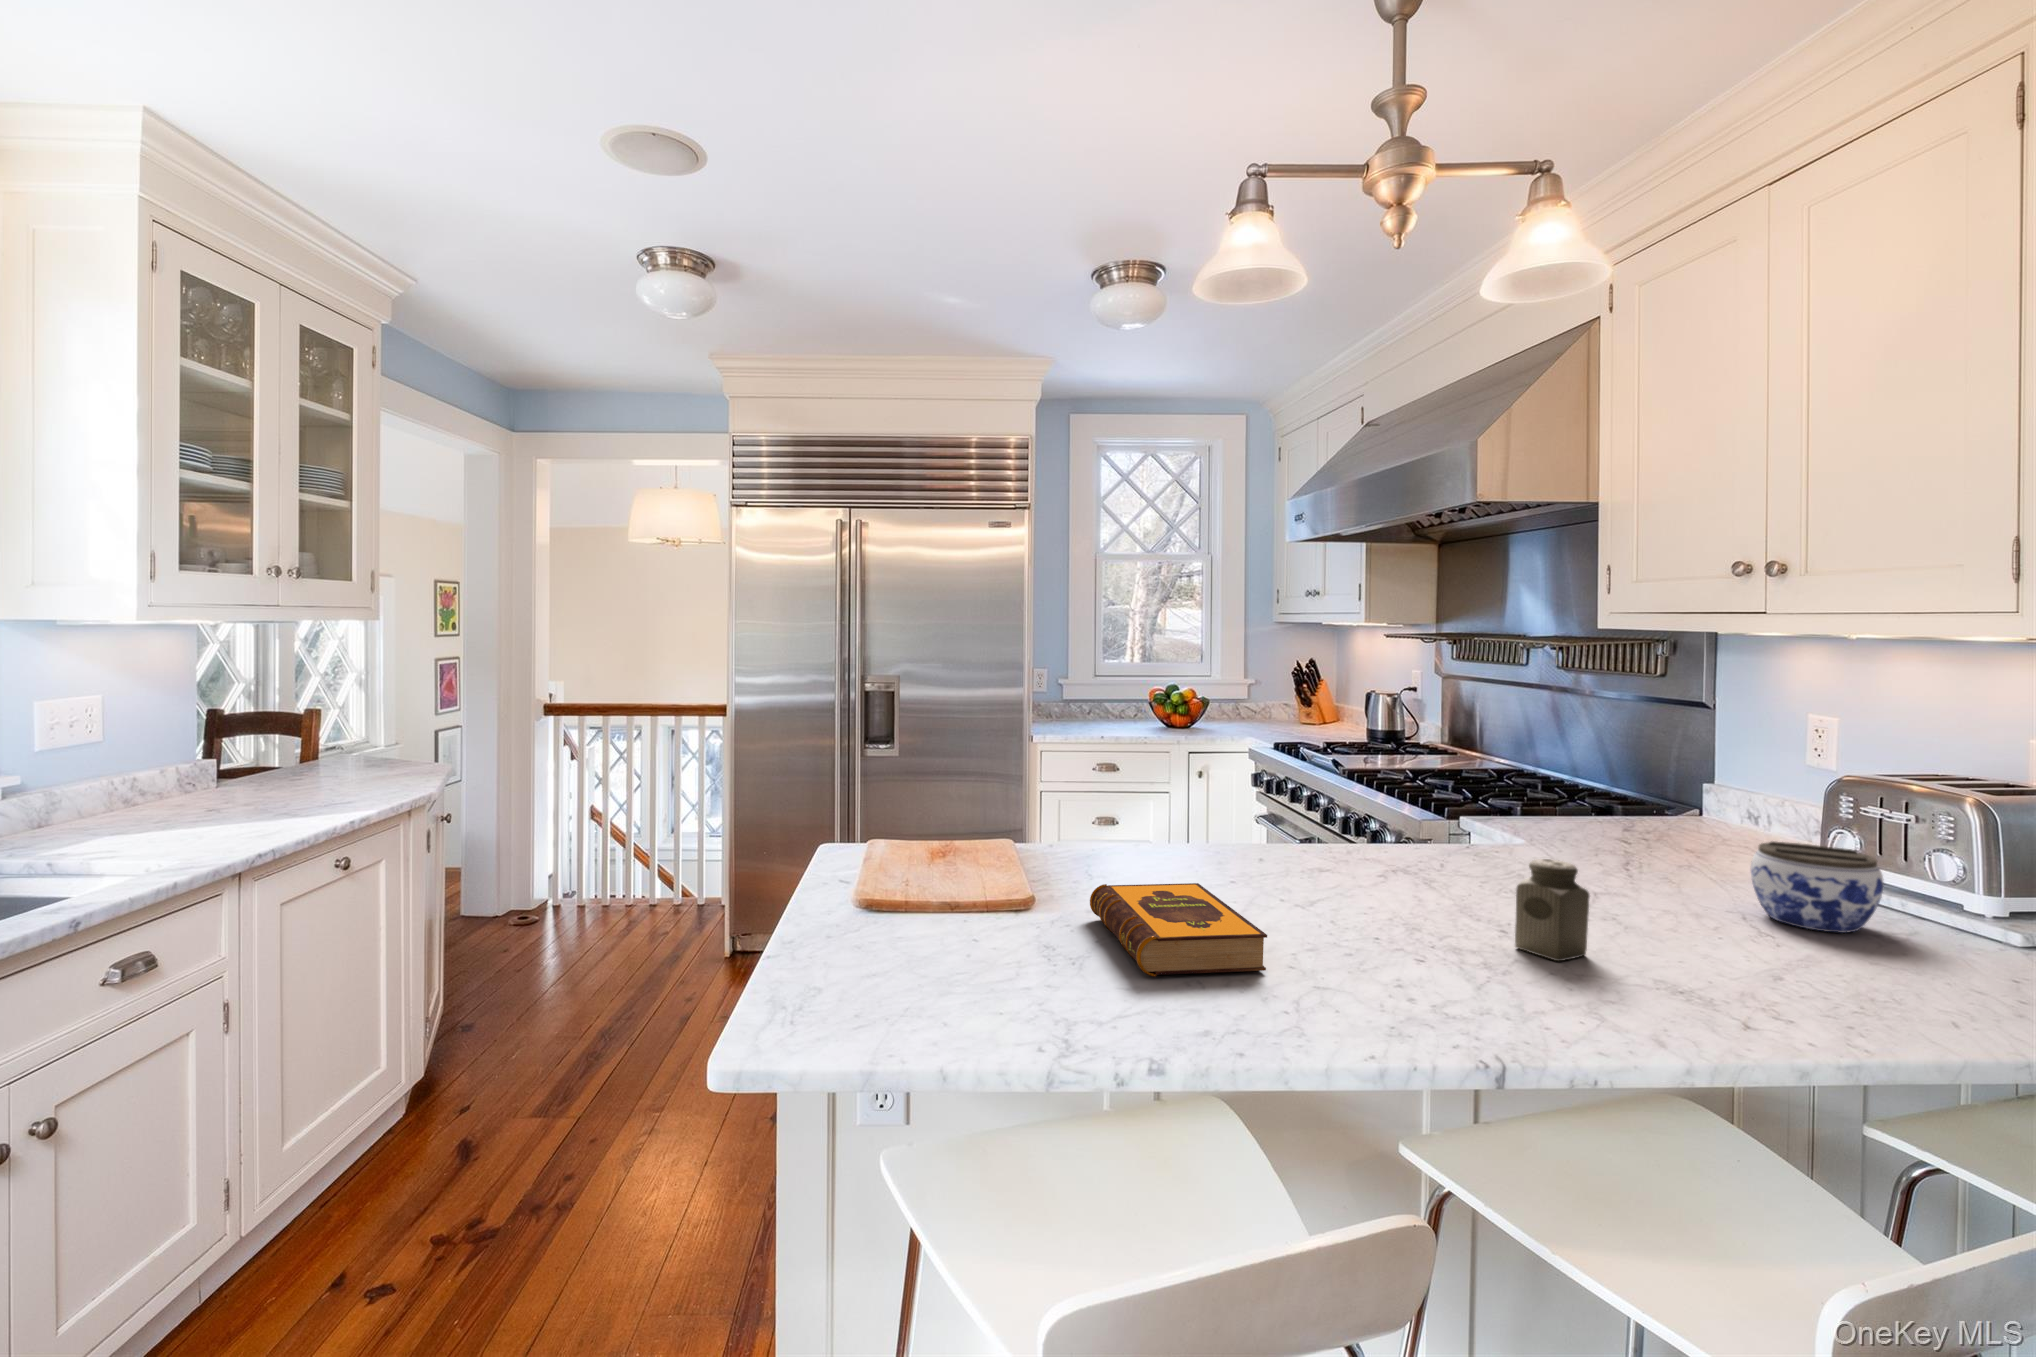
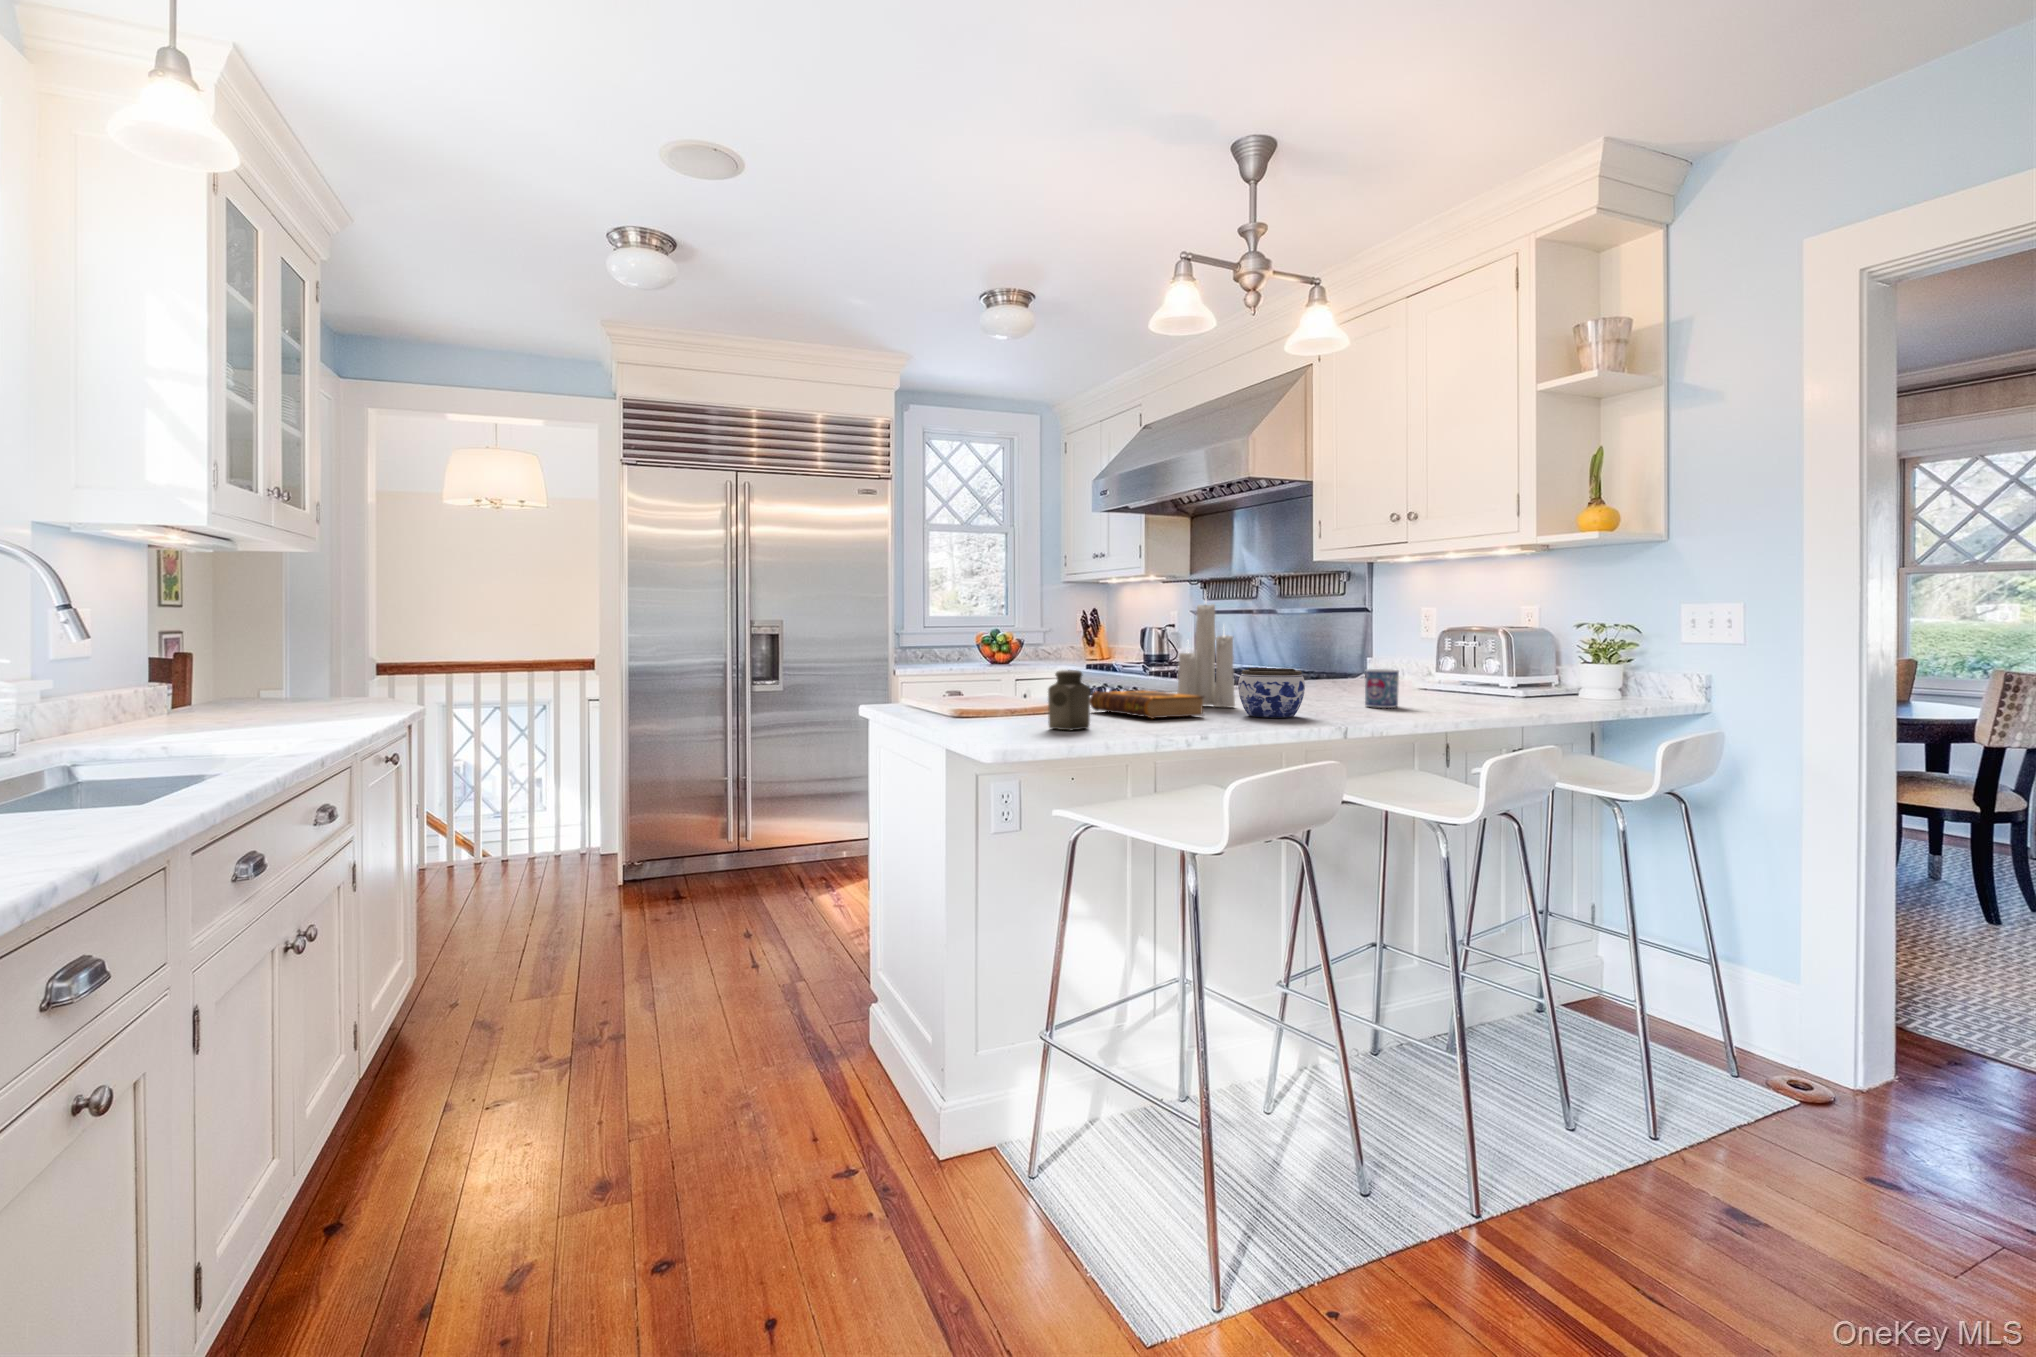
candle: none [1263,699,1370,926] -> present [1177,597,1235,707]
jar: present [1751,841,1884,933] -> present [1238,668,1305,718]
salt shaker: present [1515,859,1590,961] -> present [1048,670,1090,730]
mug: none [1638,876,1715,965] -> present [1365,669,1399,708]

